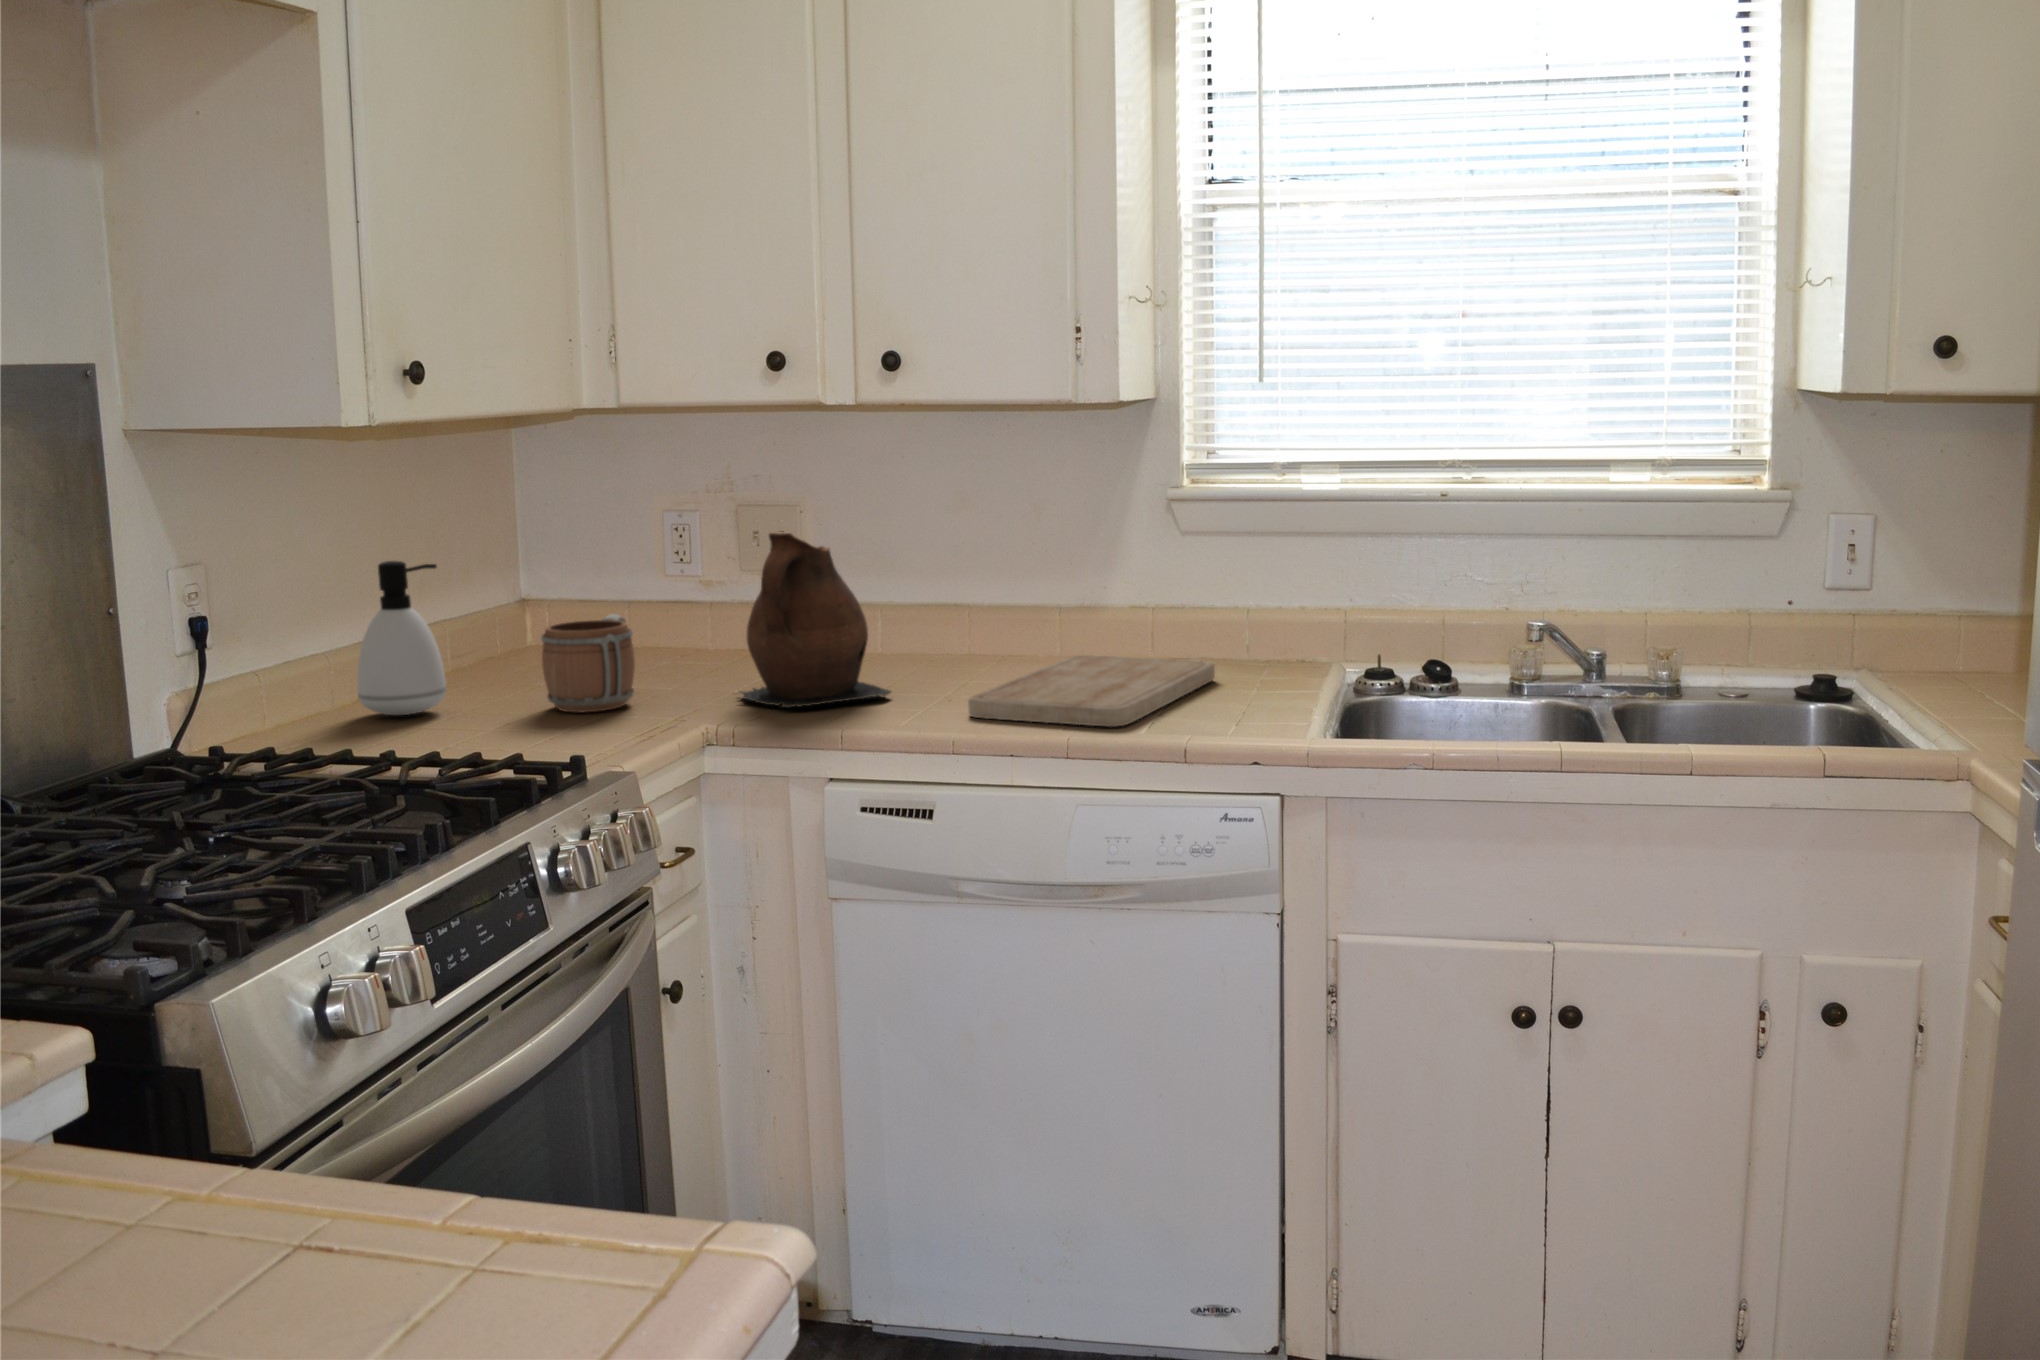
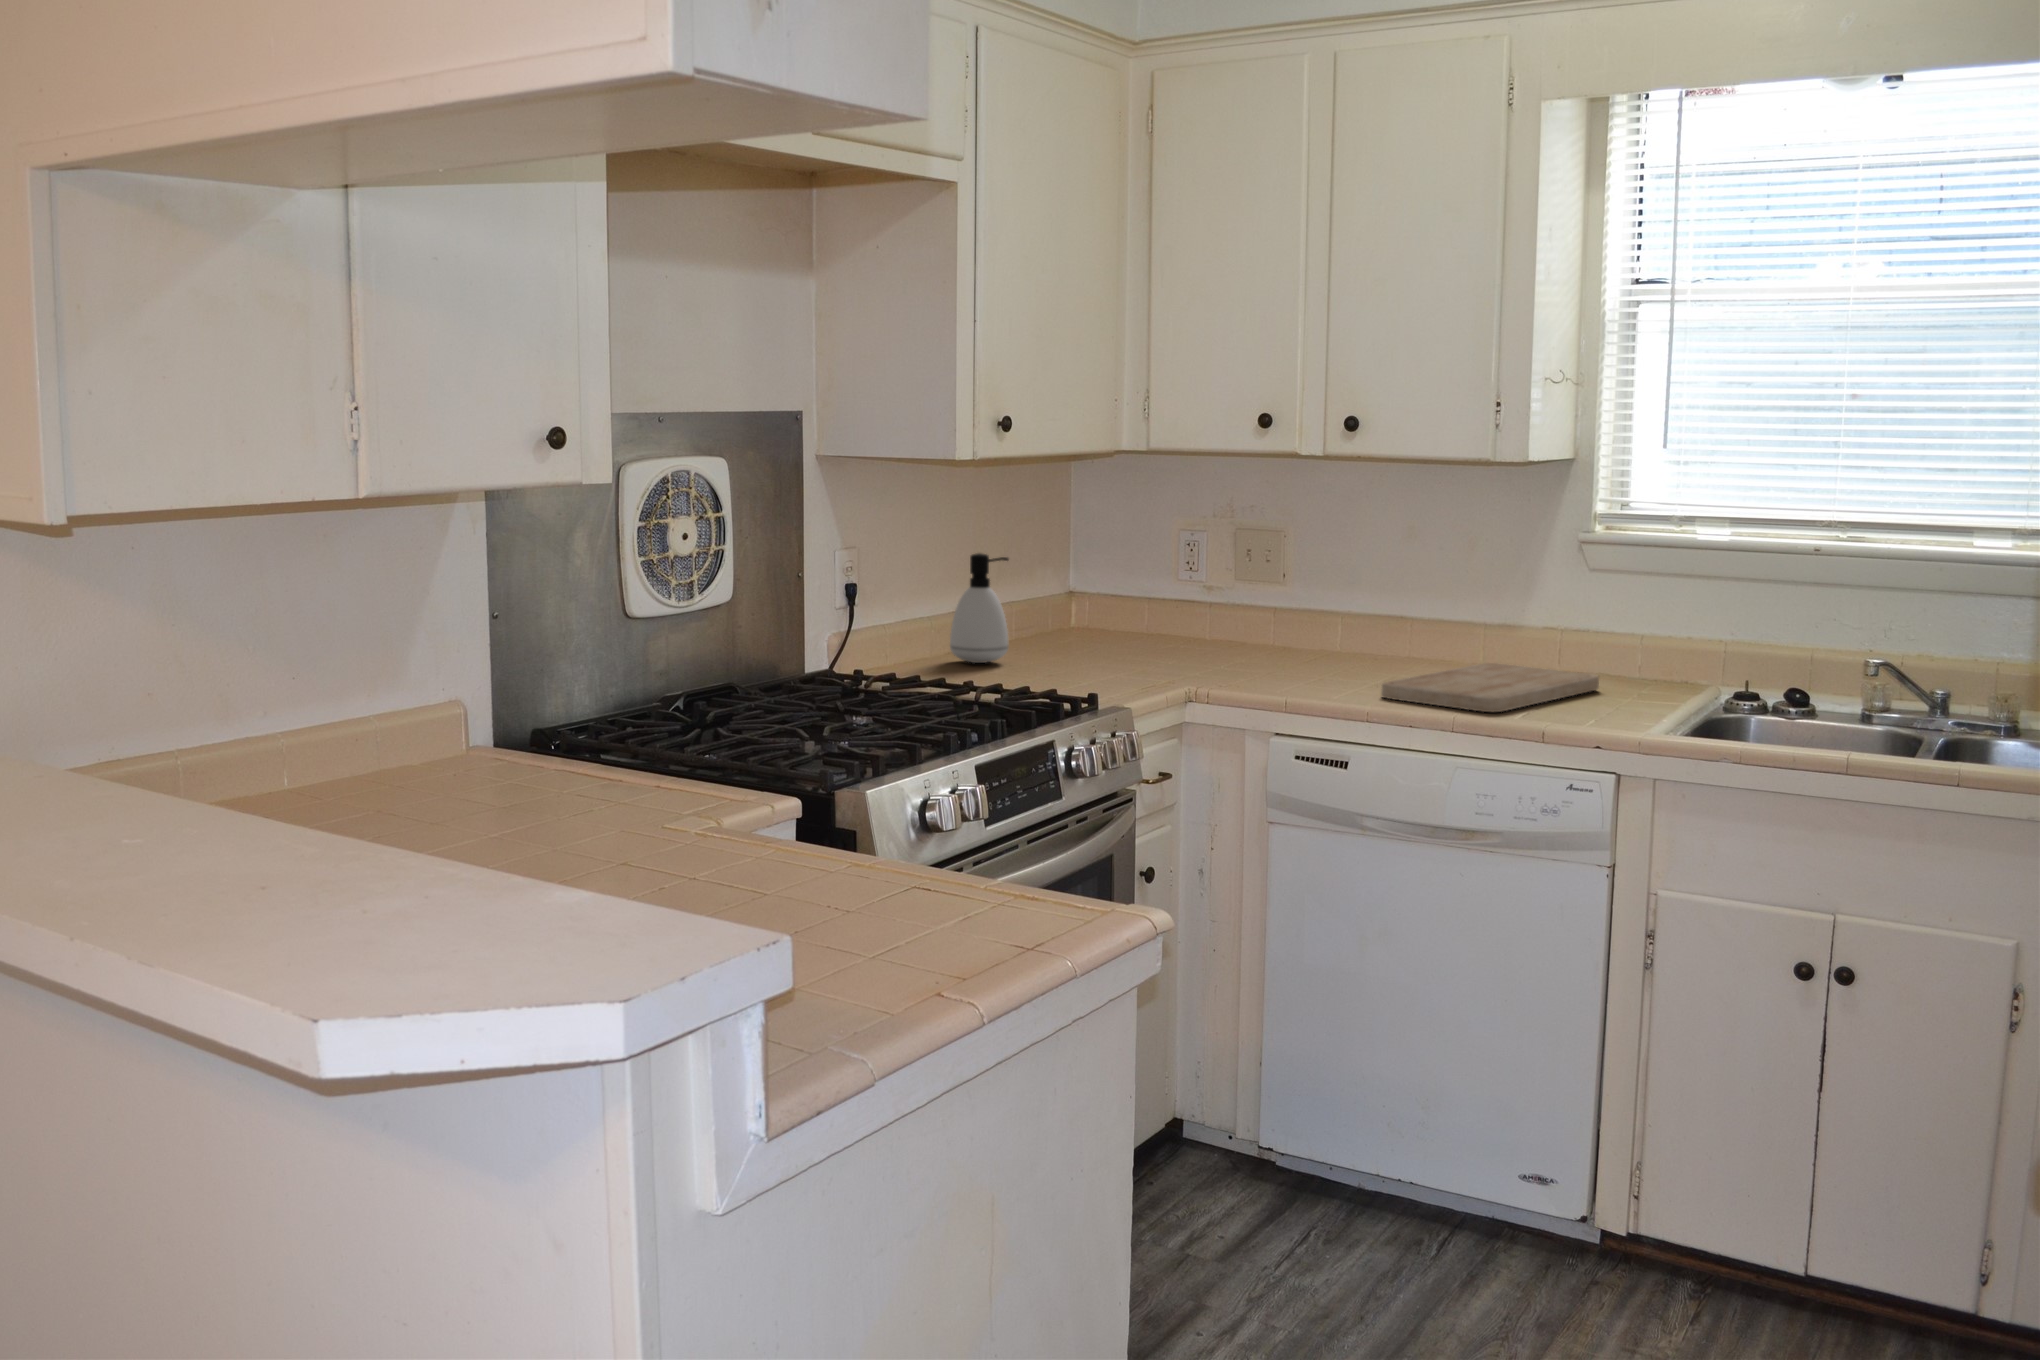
ceramic pitcher: present [740,533,891,708] -> none [1209,549,1330,681]
mug: present [541,614,635,712] -> none [1075,603,1141,672]

